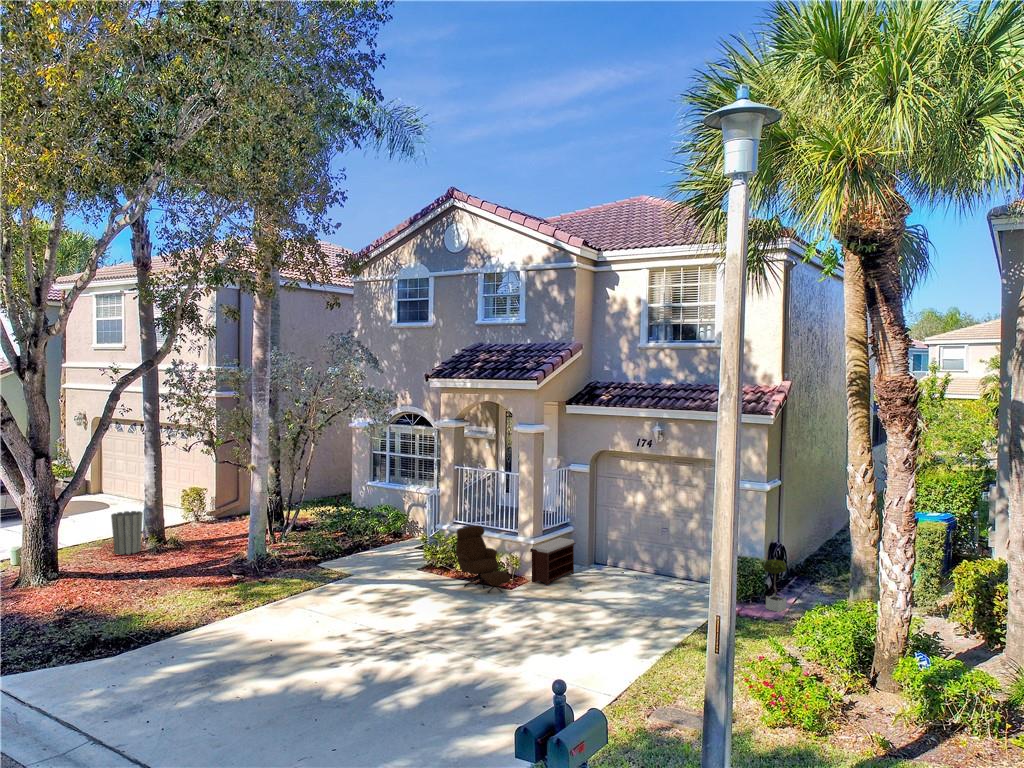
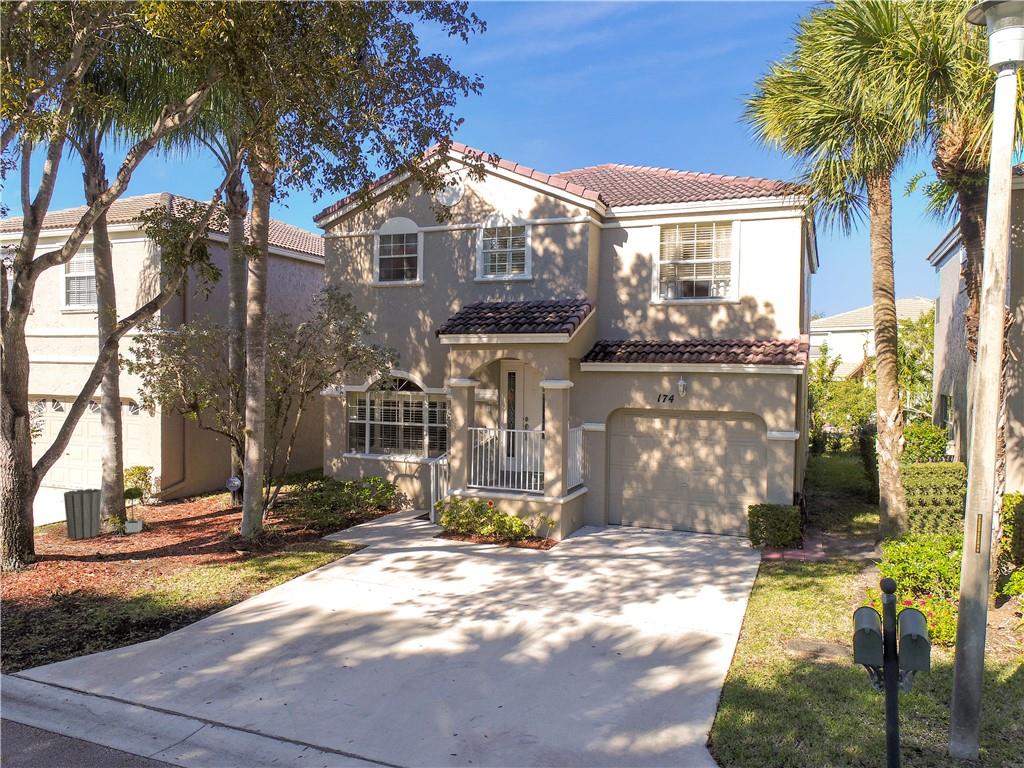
lounge chair: present [455,526,510,593] -> none [485,487,548,553]
bench: present [530,538,576,585] -> none [561,497,597,544]
potted tree: present [763,559,787,612] -> present [123,487,144,533]

